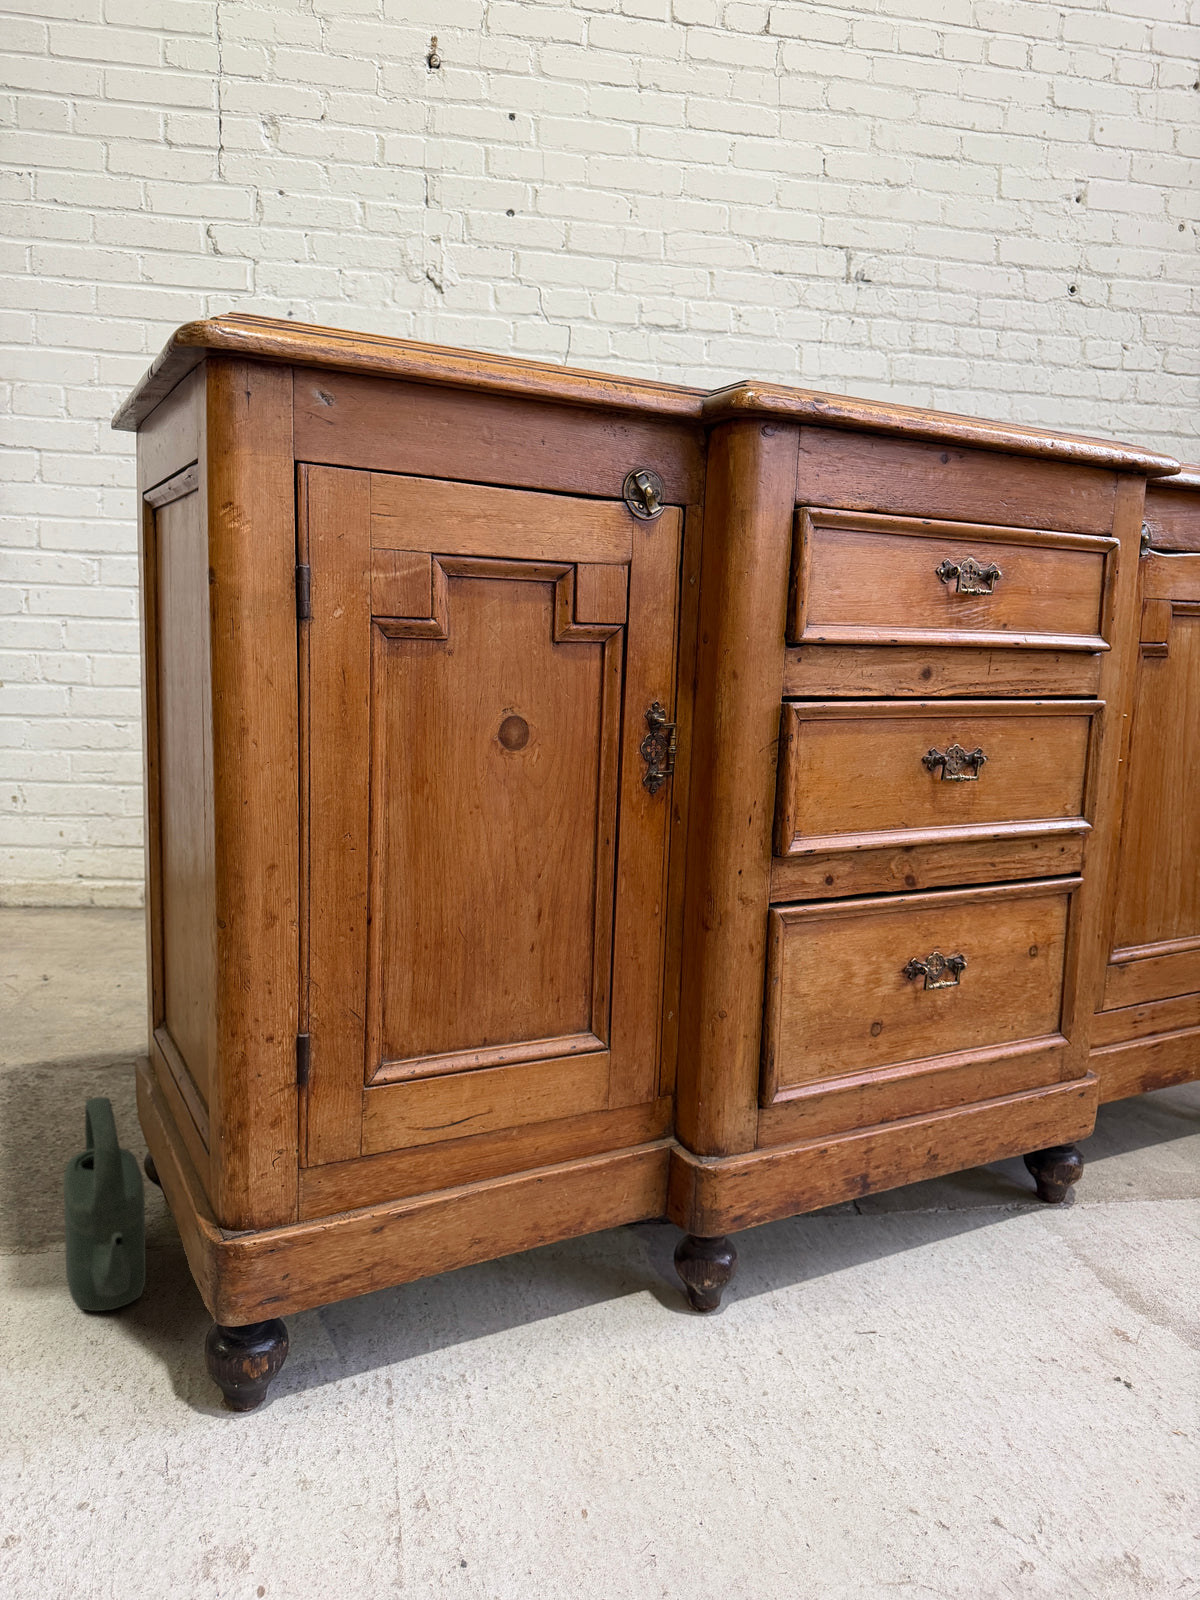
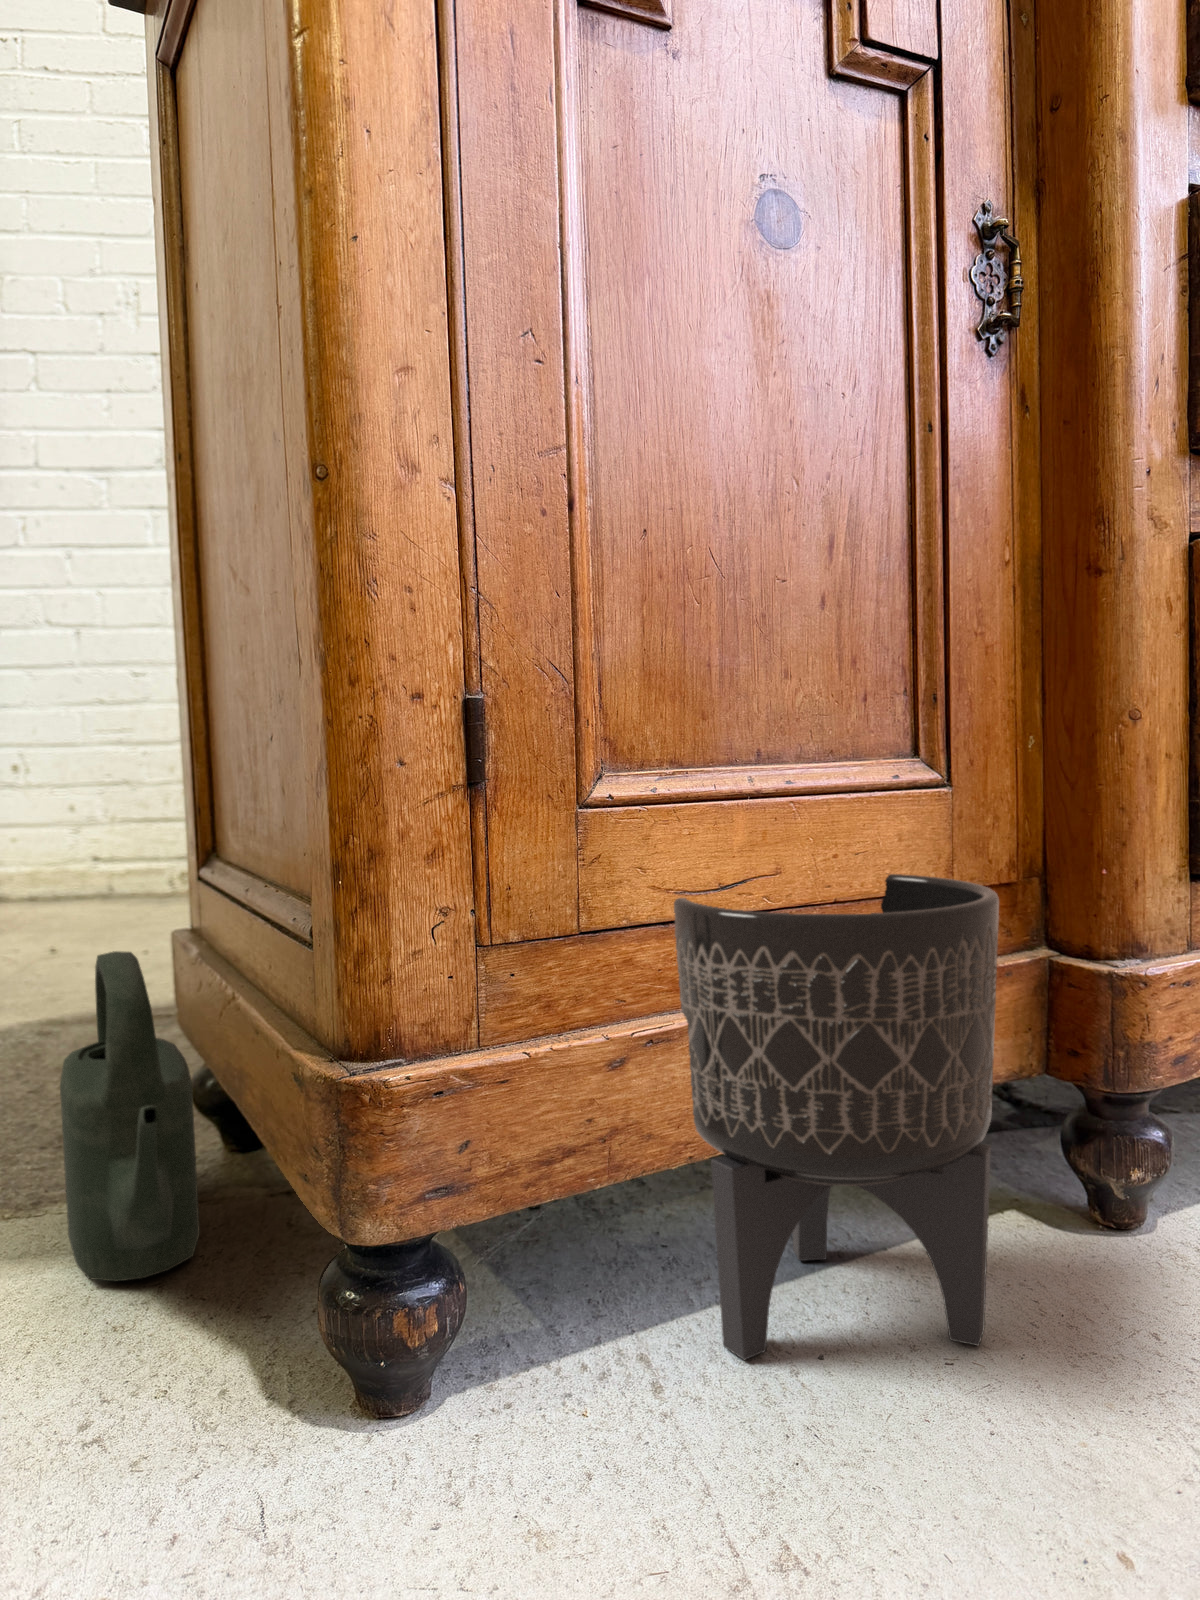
planter: none [420,1098,602,1388] -> present [674,874,999,1360]

